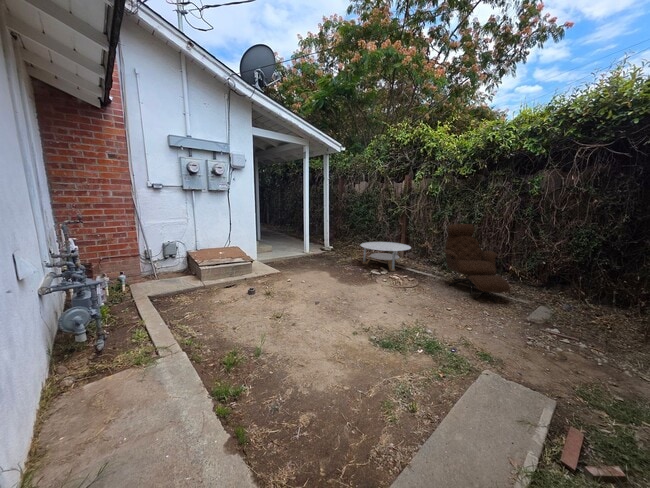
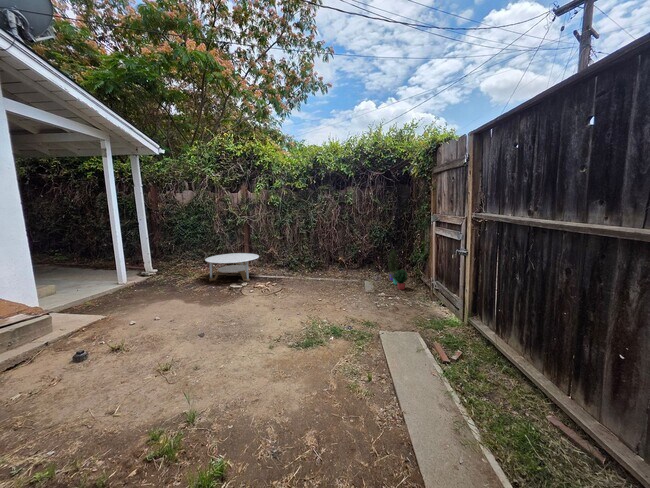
lounge chair: present [443,224,510,303] -> none [293,228,349,288]
potted plant: none [586,267,620,335] -> present [389,250,408,290]

